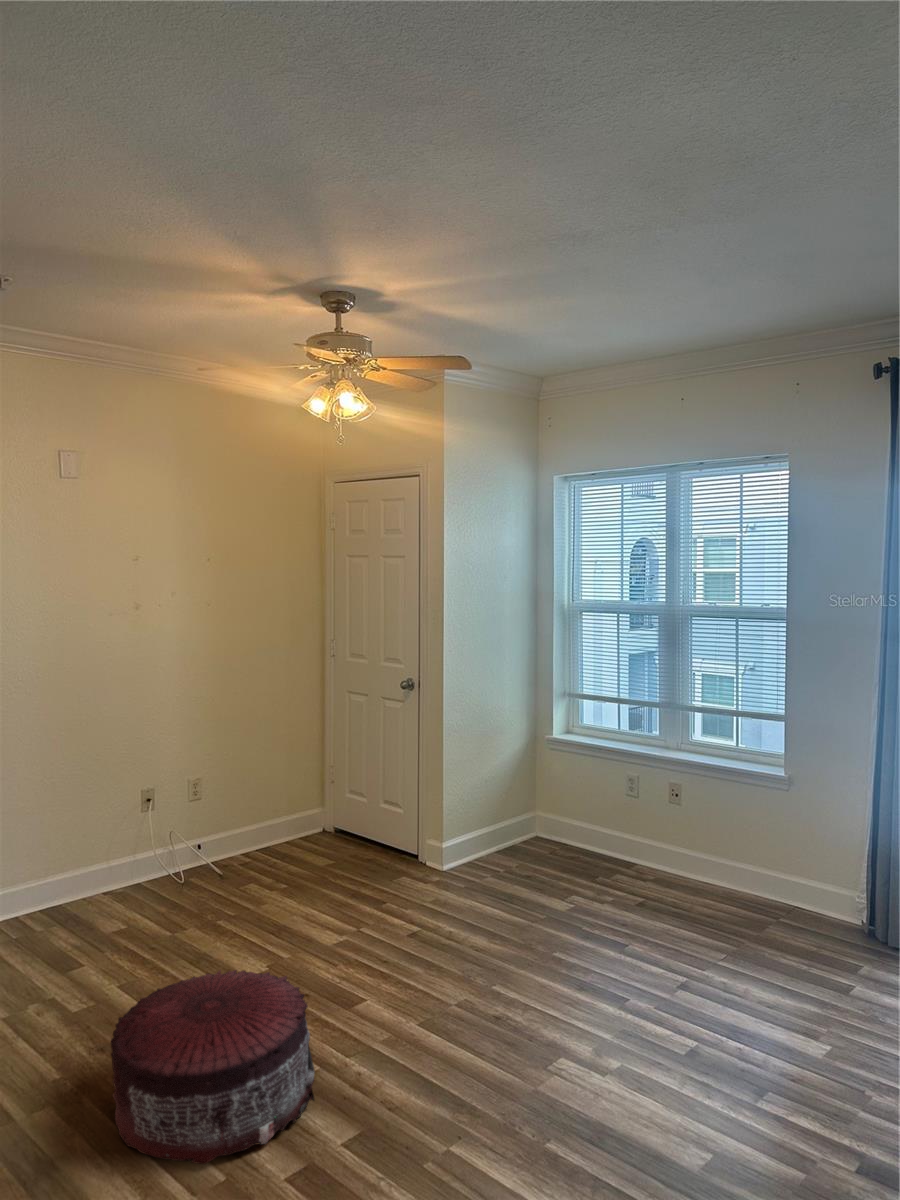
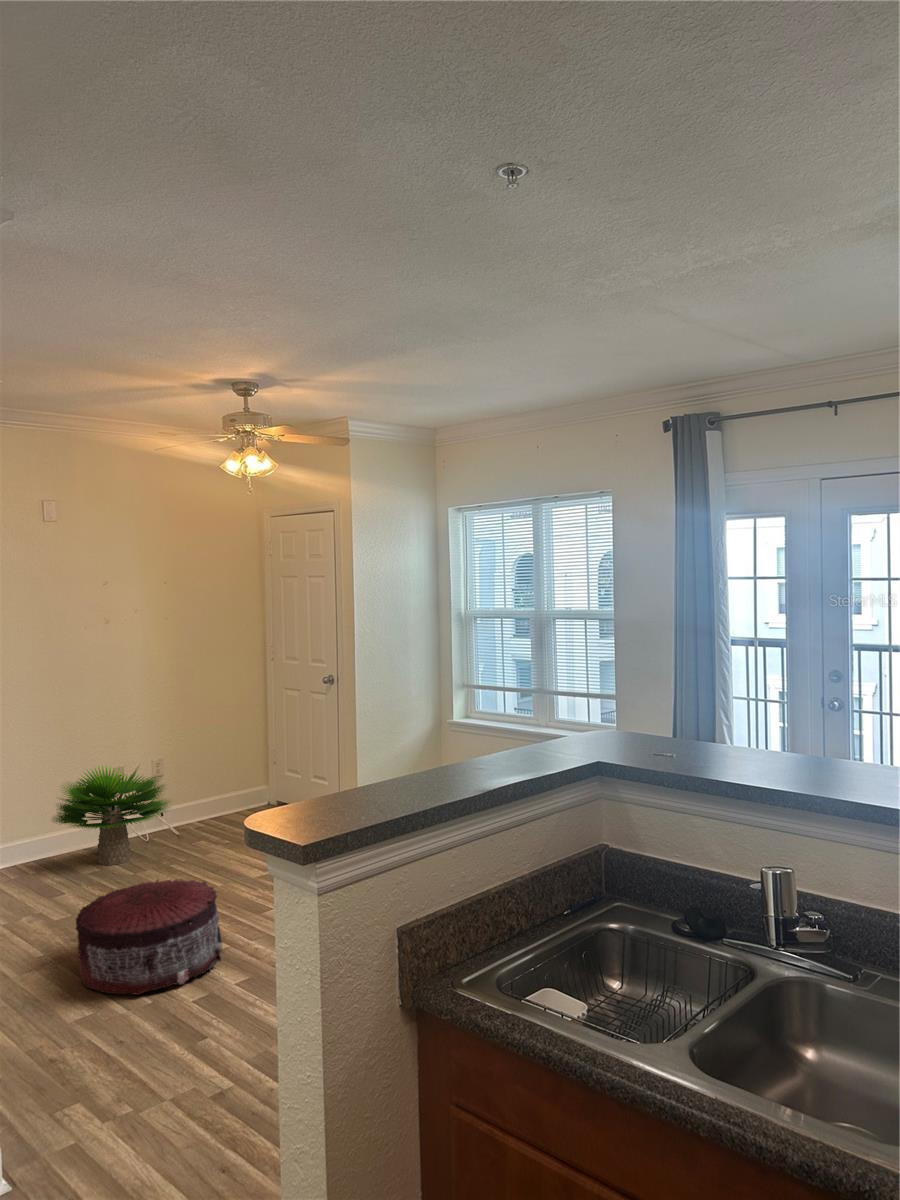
potted plant: none [61,785,220,920] -> present [53,766,168,865]

